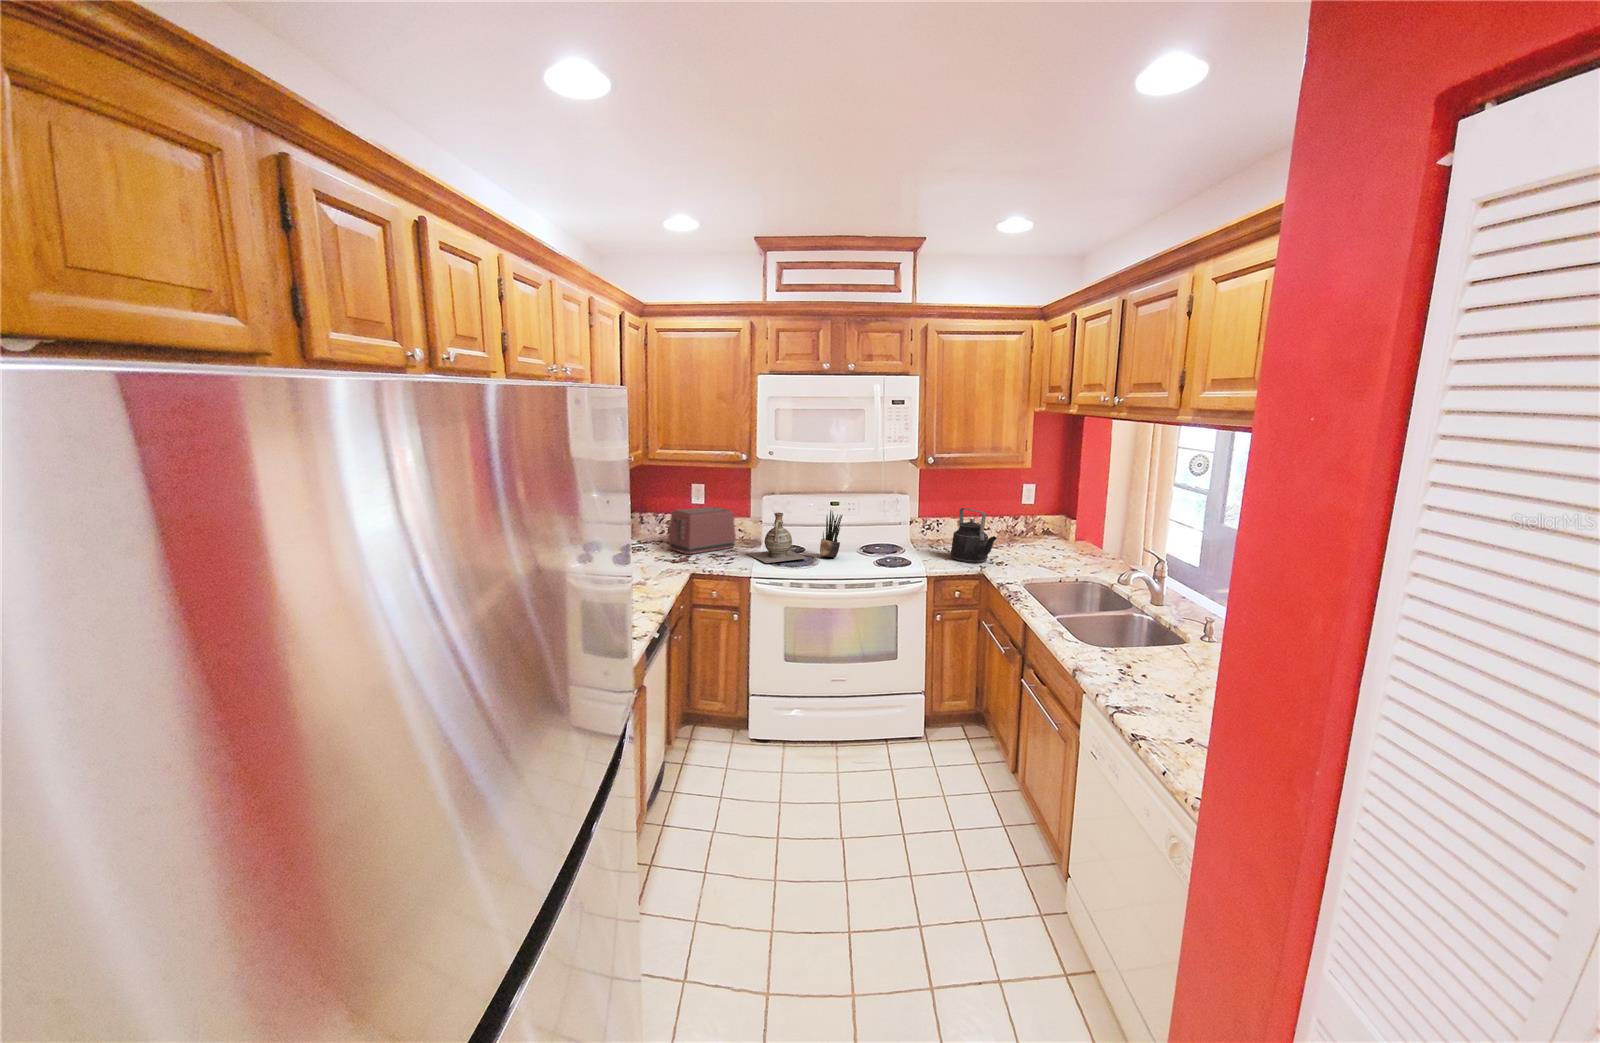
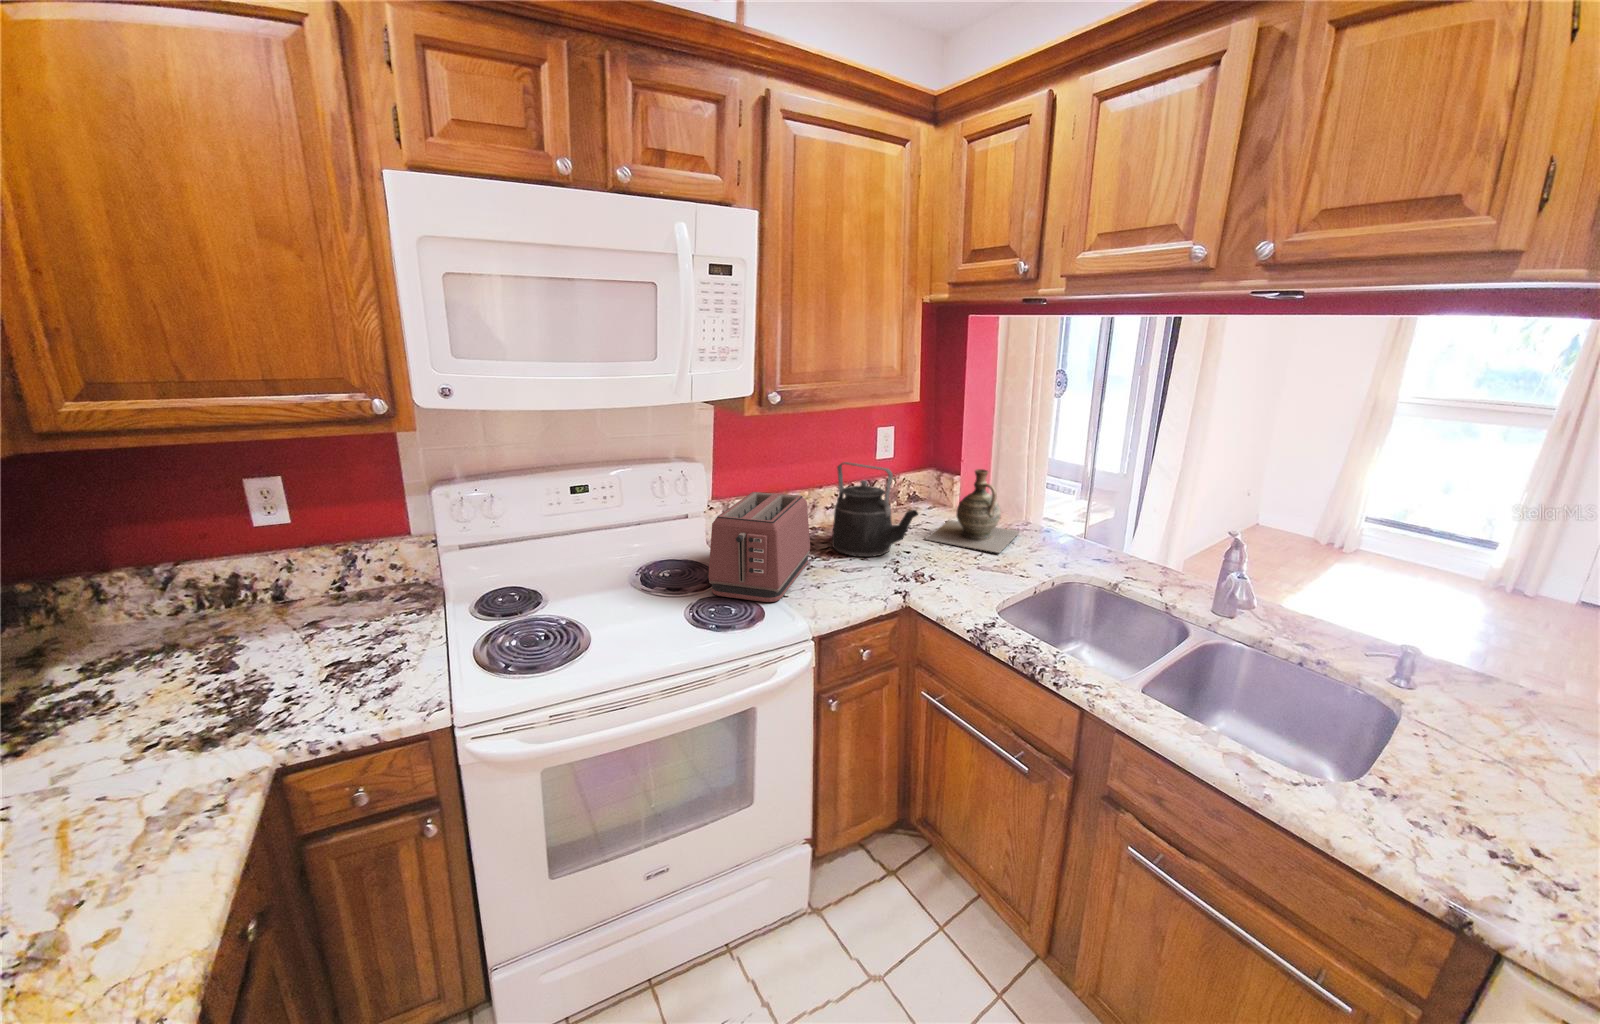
toaster: present [668,507,736,554] -> present [708,492,810,602]
potted plant: present [820,510,842,557] -> none [608,505,650,606]
ceramic jug: present [747,513,807,563] -> present [925,469,1019,553]

